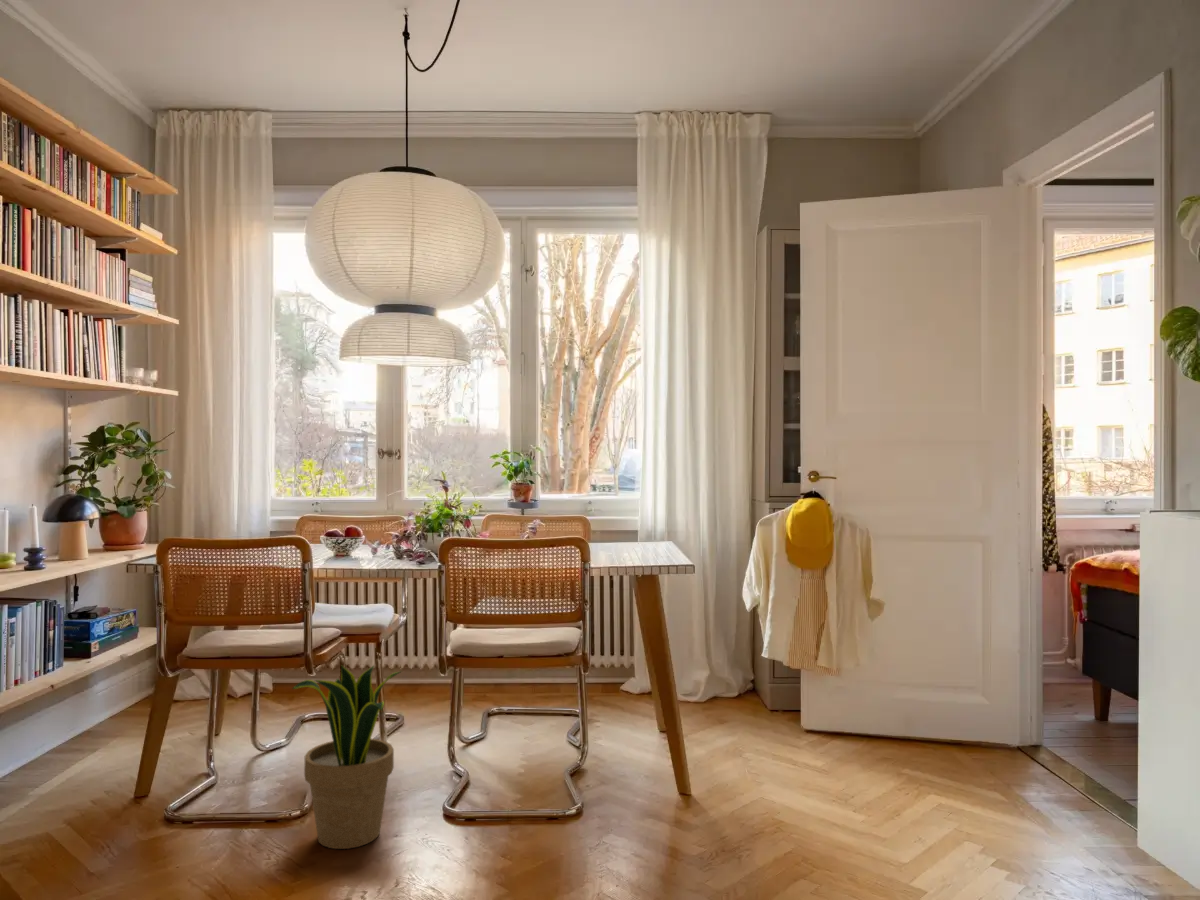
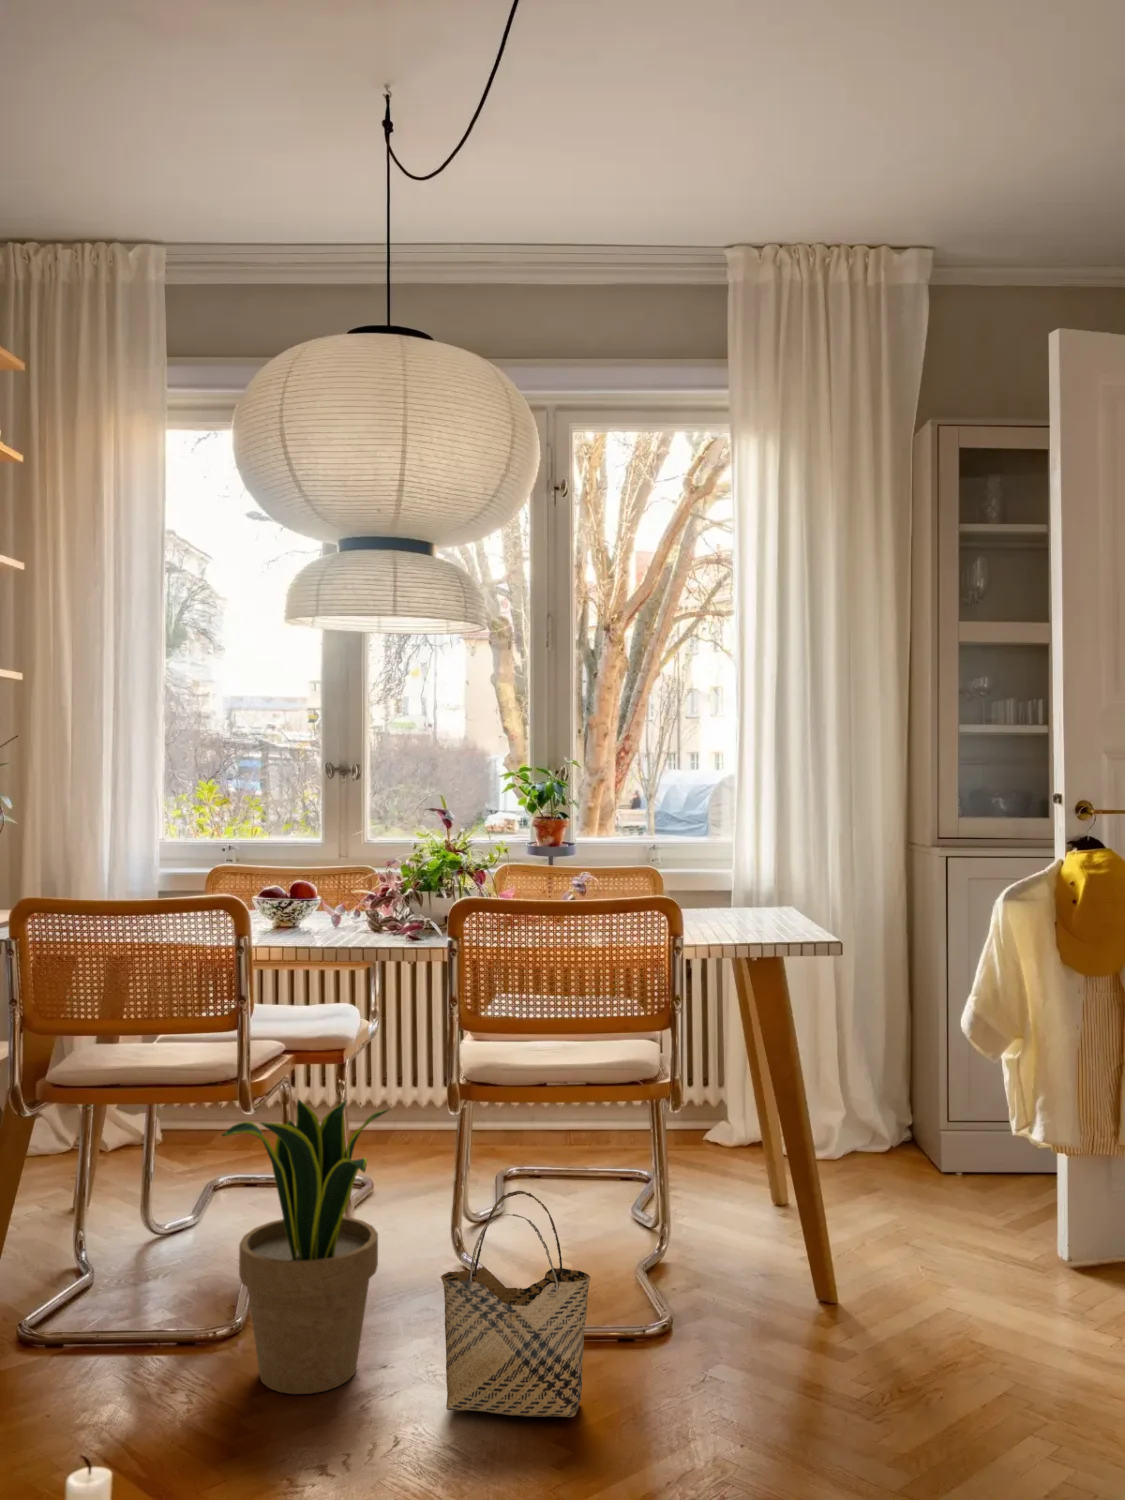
woven basket: none [430,721,524,859] -> present [441,1191,591,1417]

